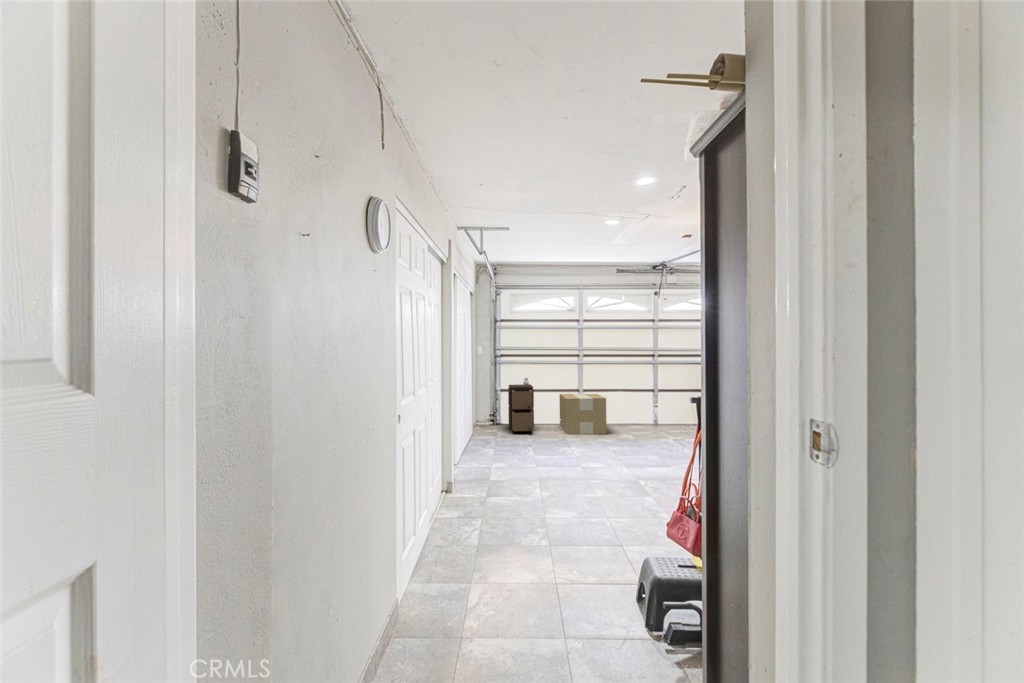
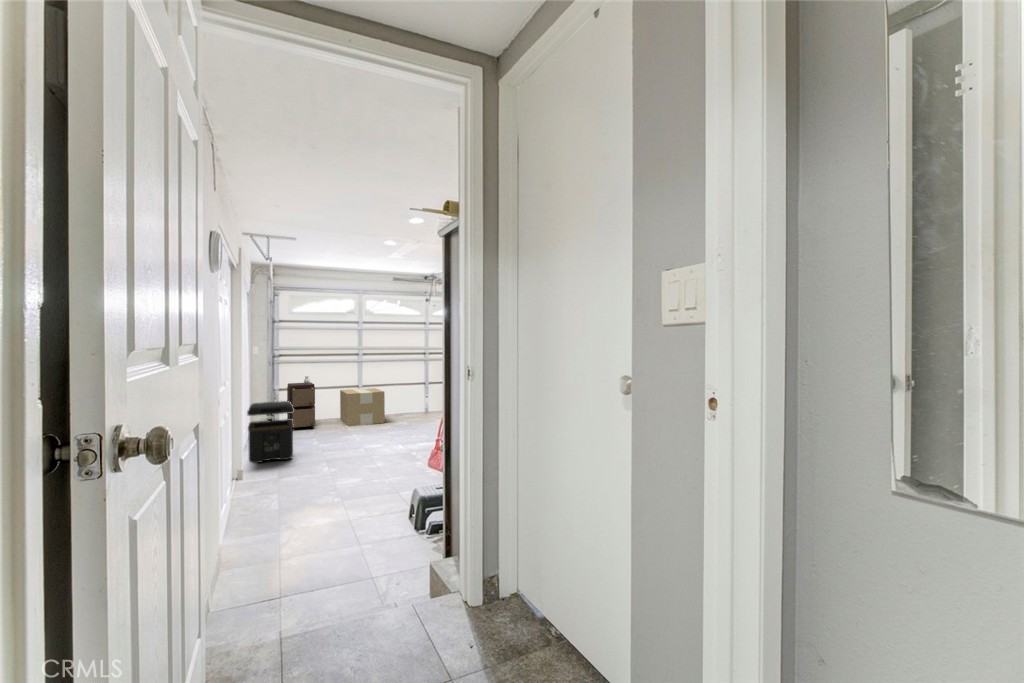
toolbox: none [460,404,506,470] -> present [247,401,294,463]

